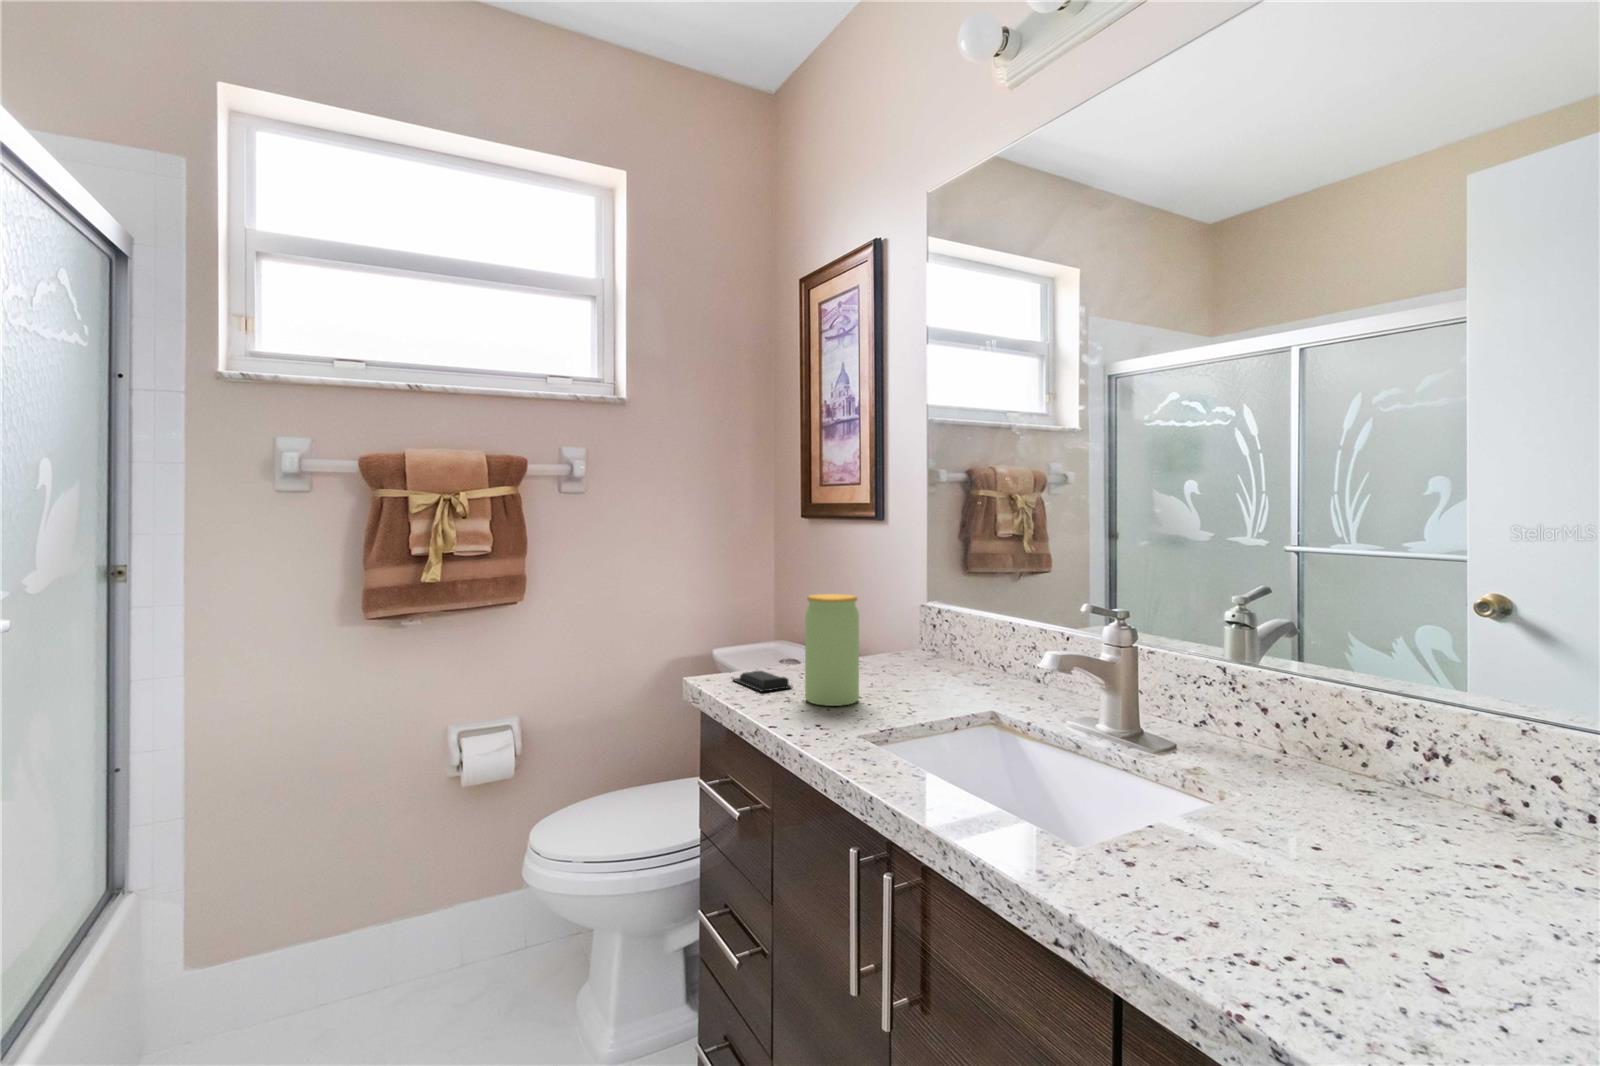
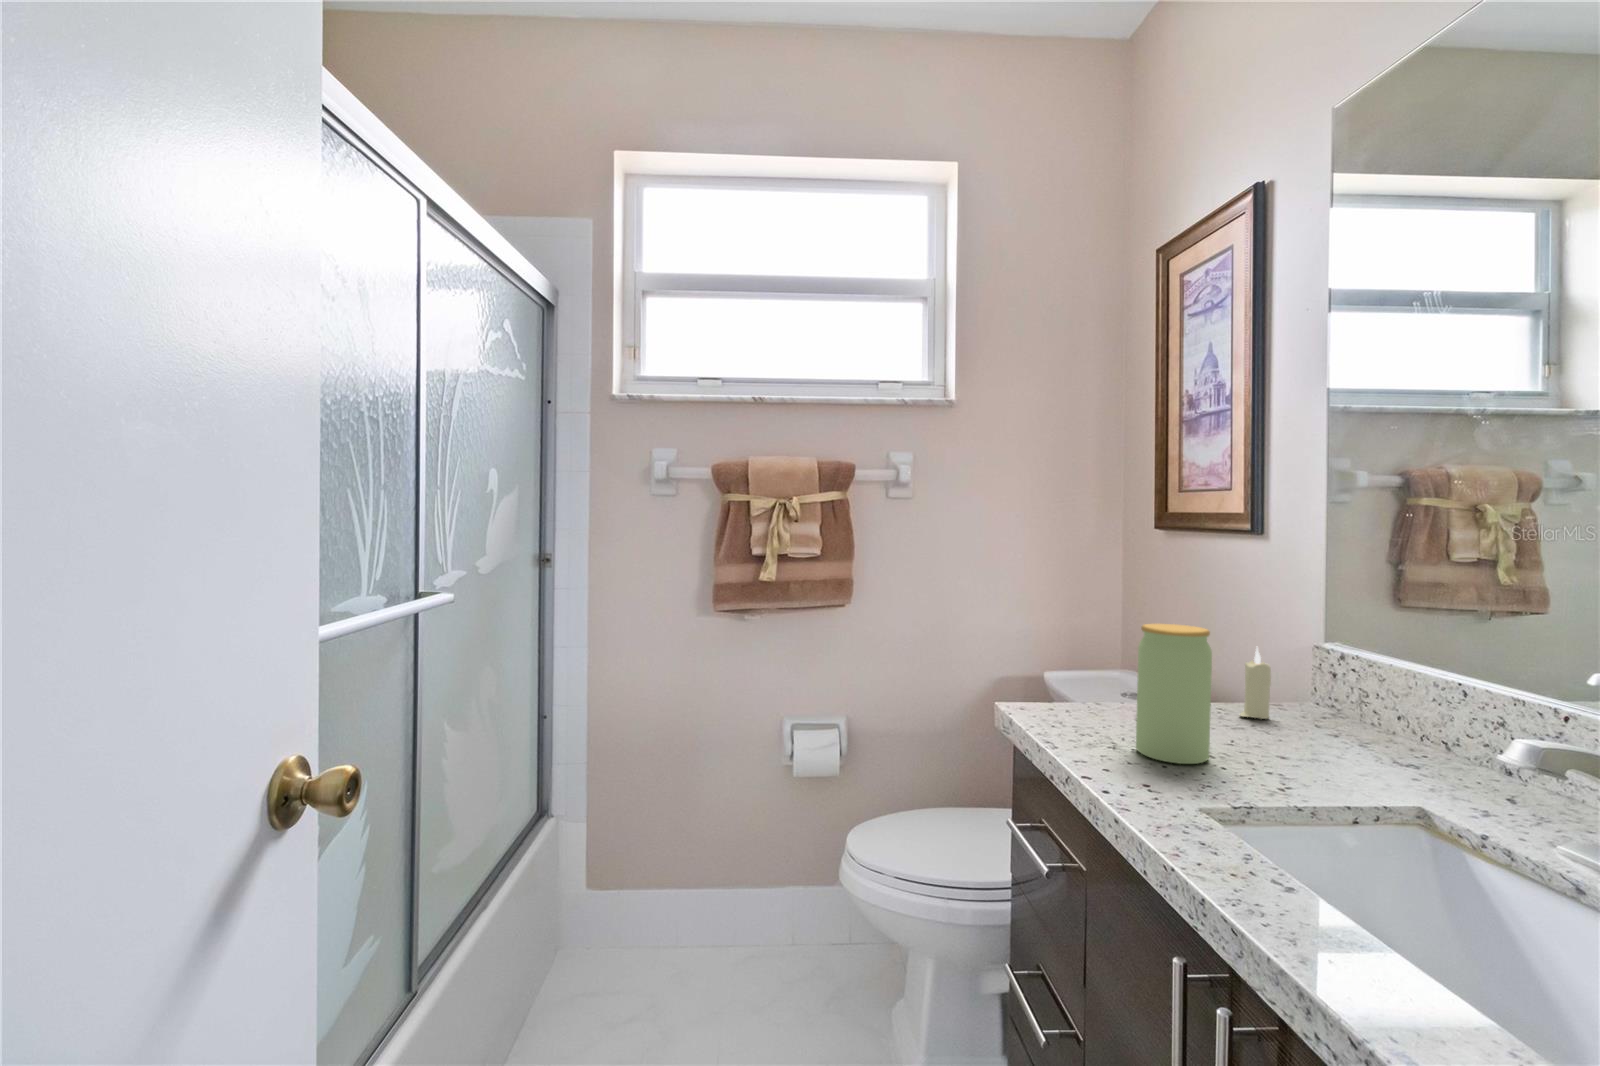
candle: none [874,609,895,666] -> present [1240,648,1271,719]
soap bar: present [733,671,792,691] -> none [1050,705,1123,731]

